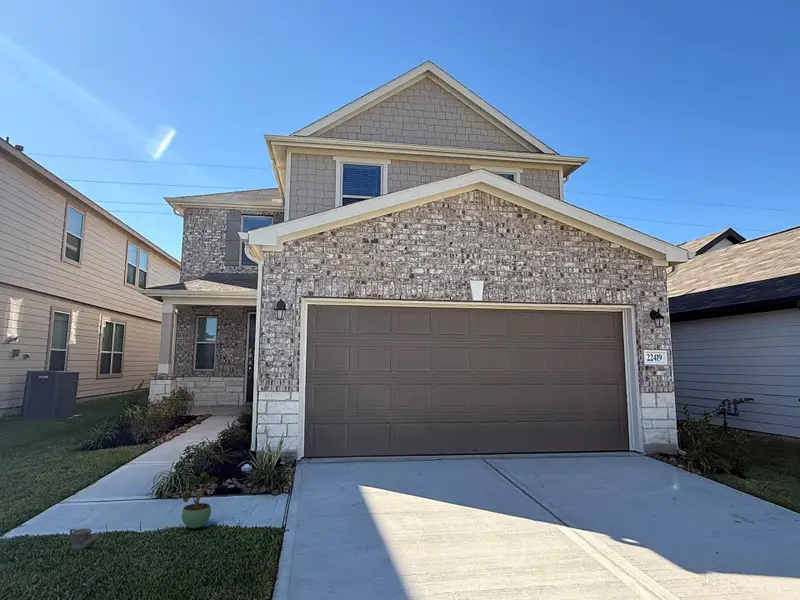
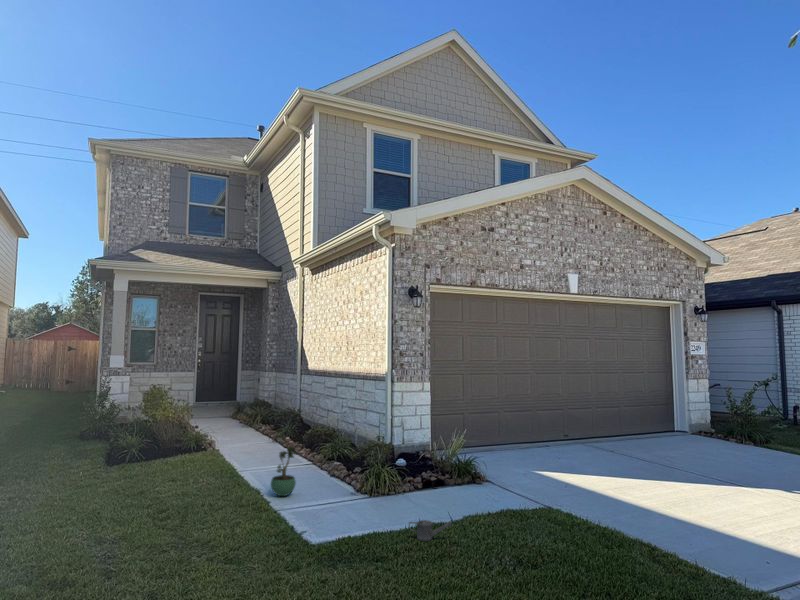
potted plant: present [182,471,217,528] -> present [271,447,296,496]

